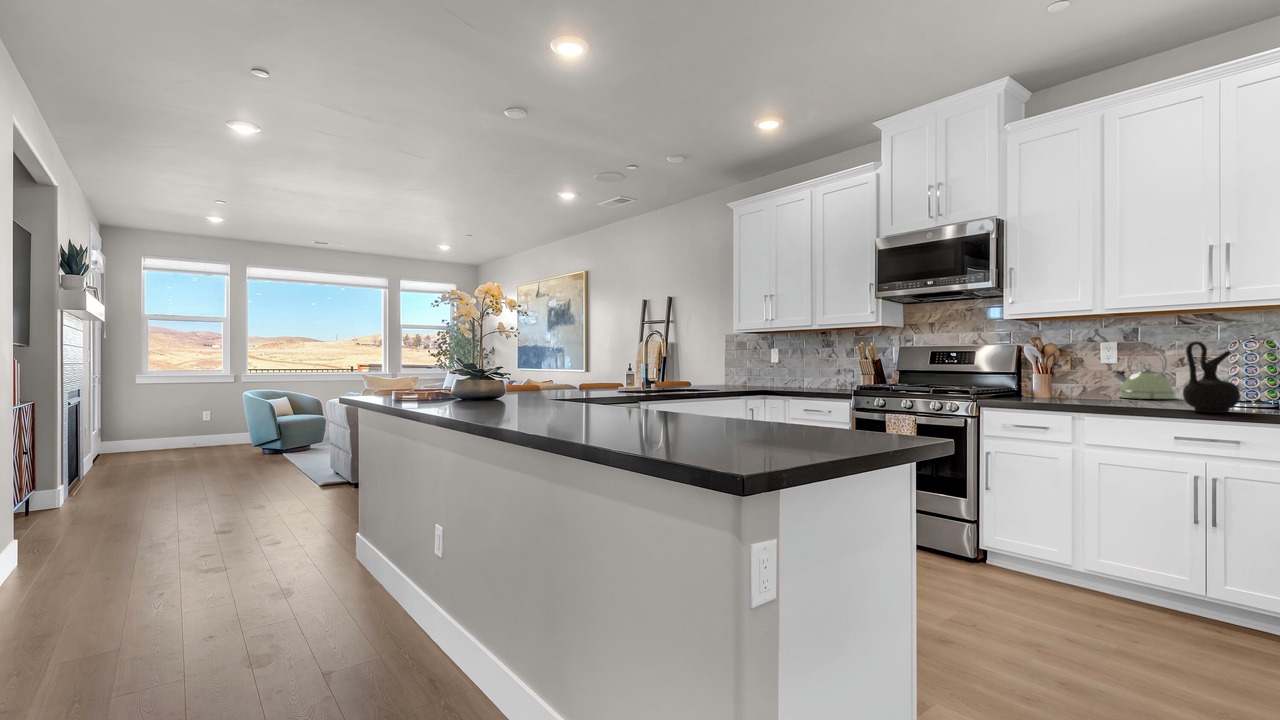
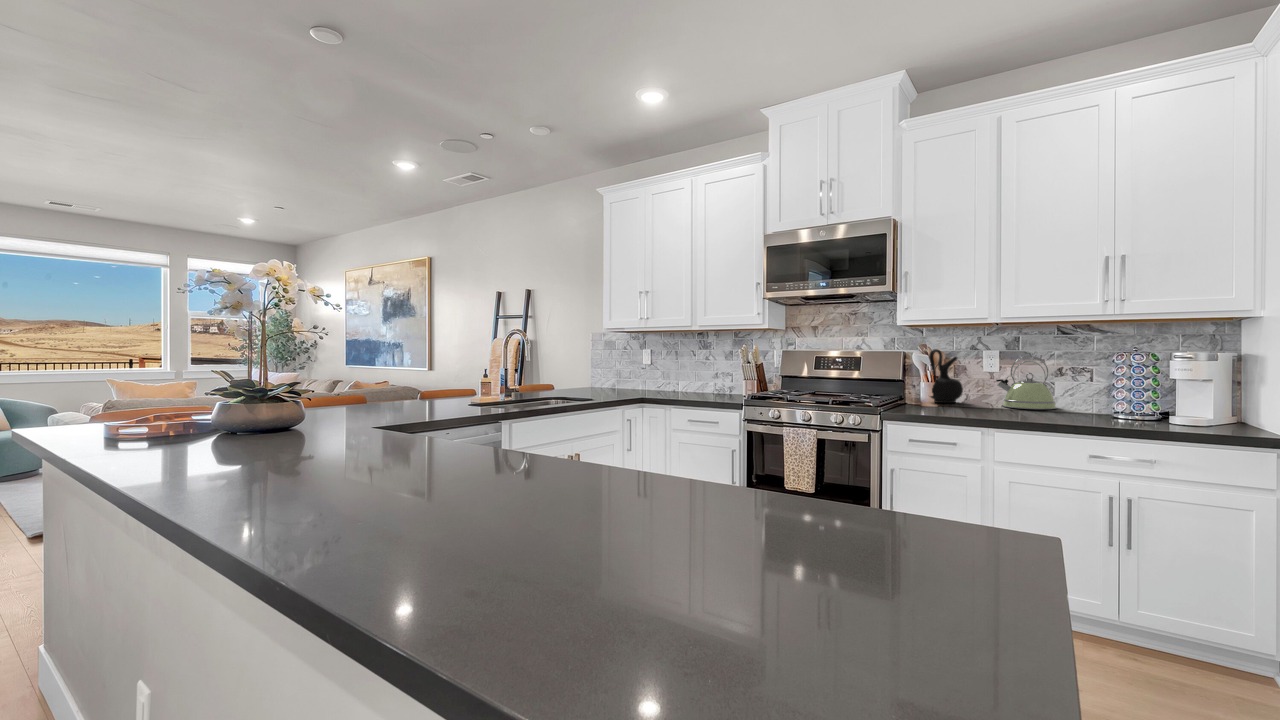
ceramic jug: present [1183,341,1240,413] -> present [929,349,963,403]

